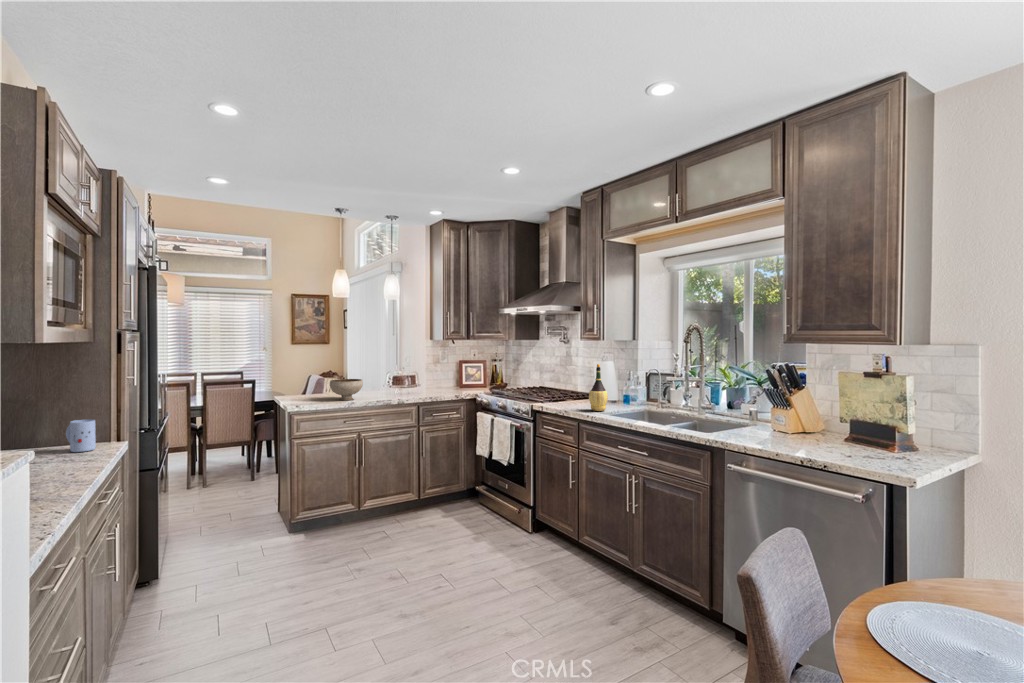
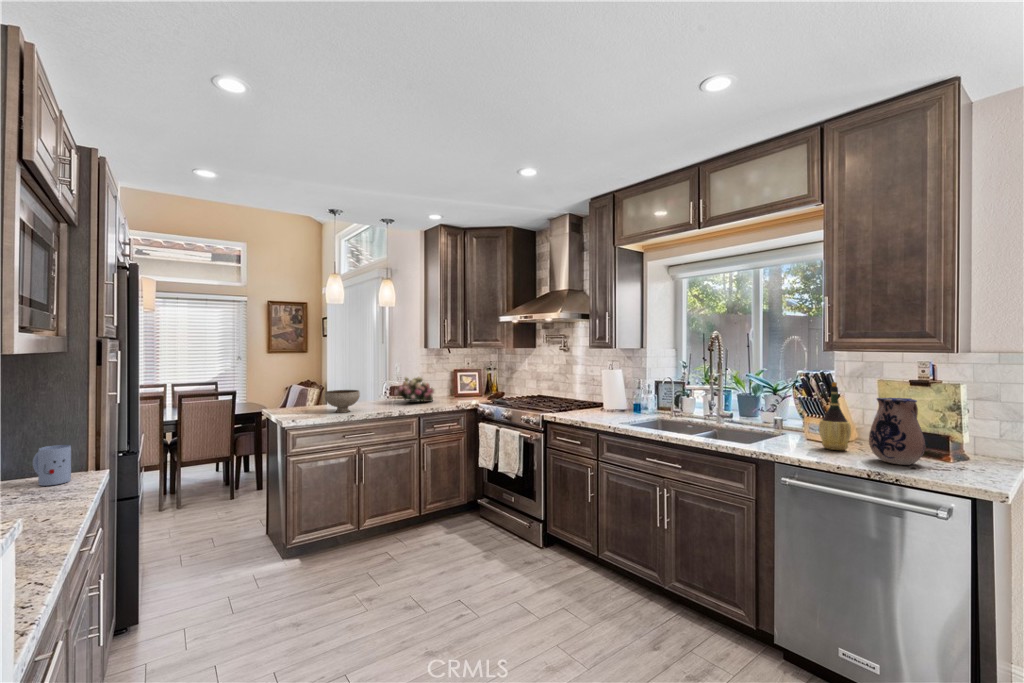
wine bottle: present [589,364,608,411] -> present [819,382,851,450]
flower arrangement: none [398,367,437,392] -> present [394,377,434,402]
ceramic pitcher: none [812,389,863,454] -> present [869,398,926,465]

